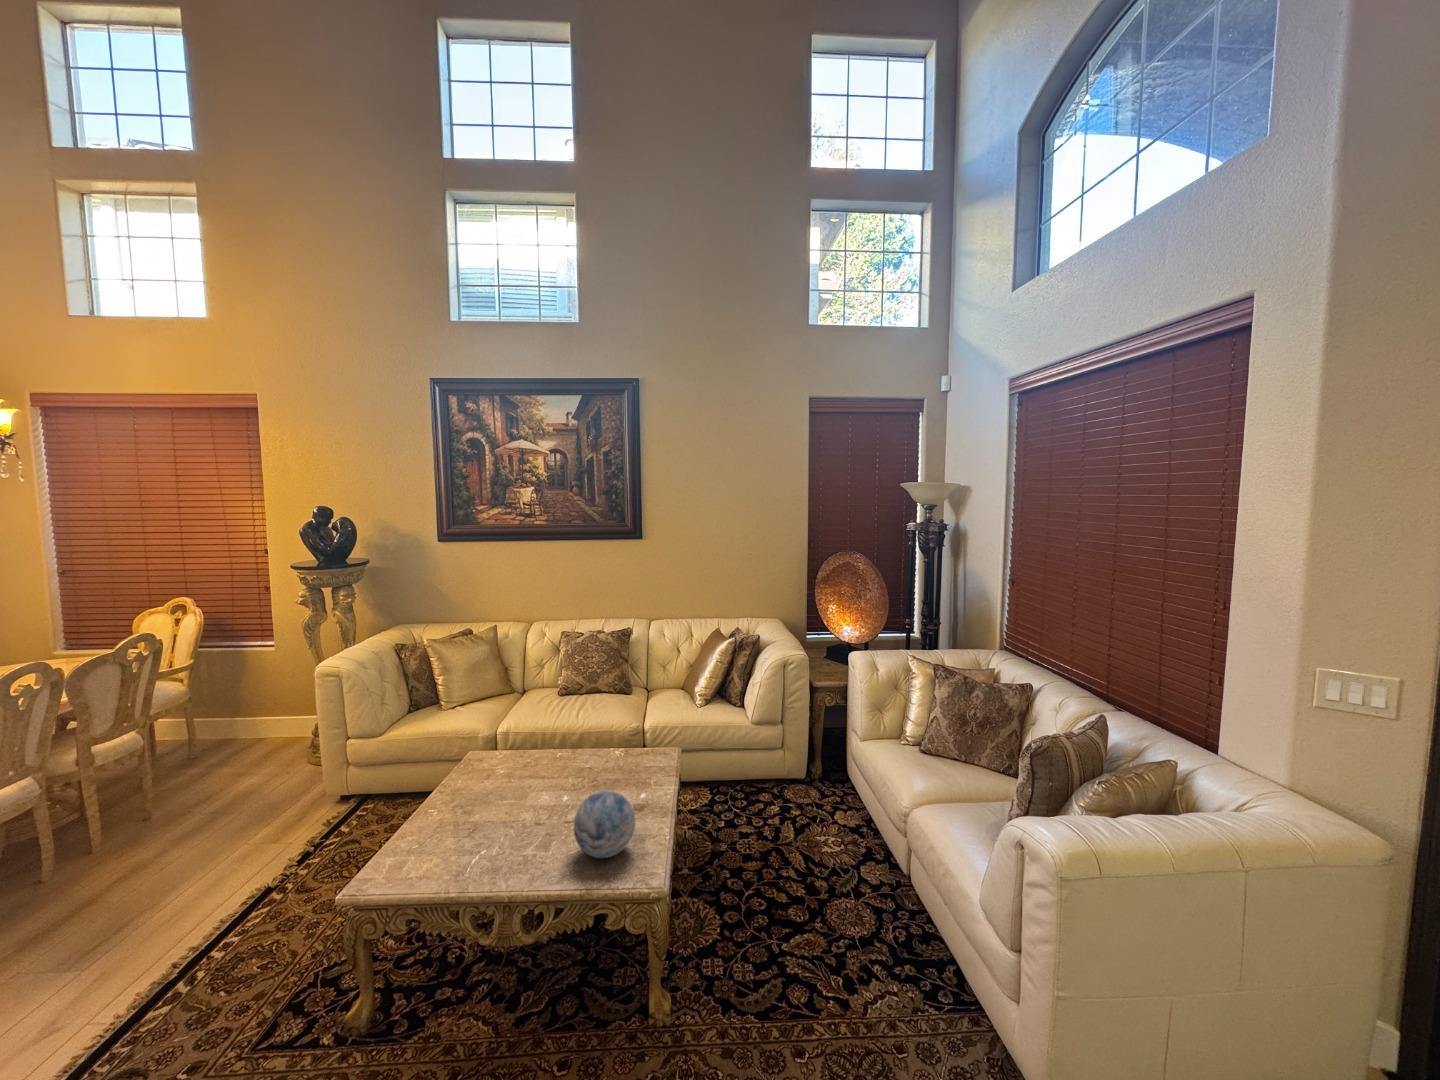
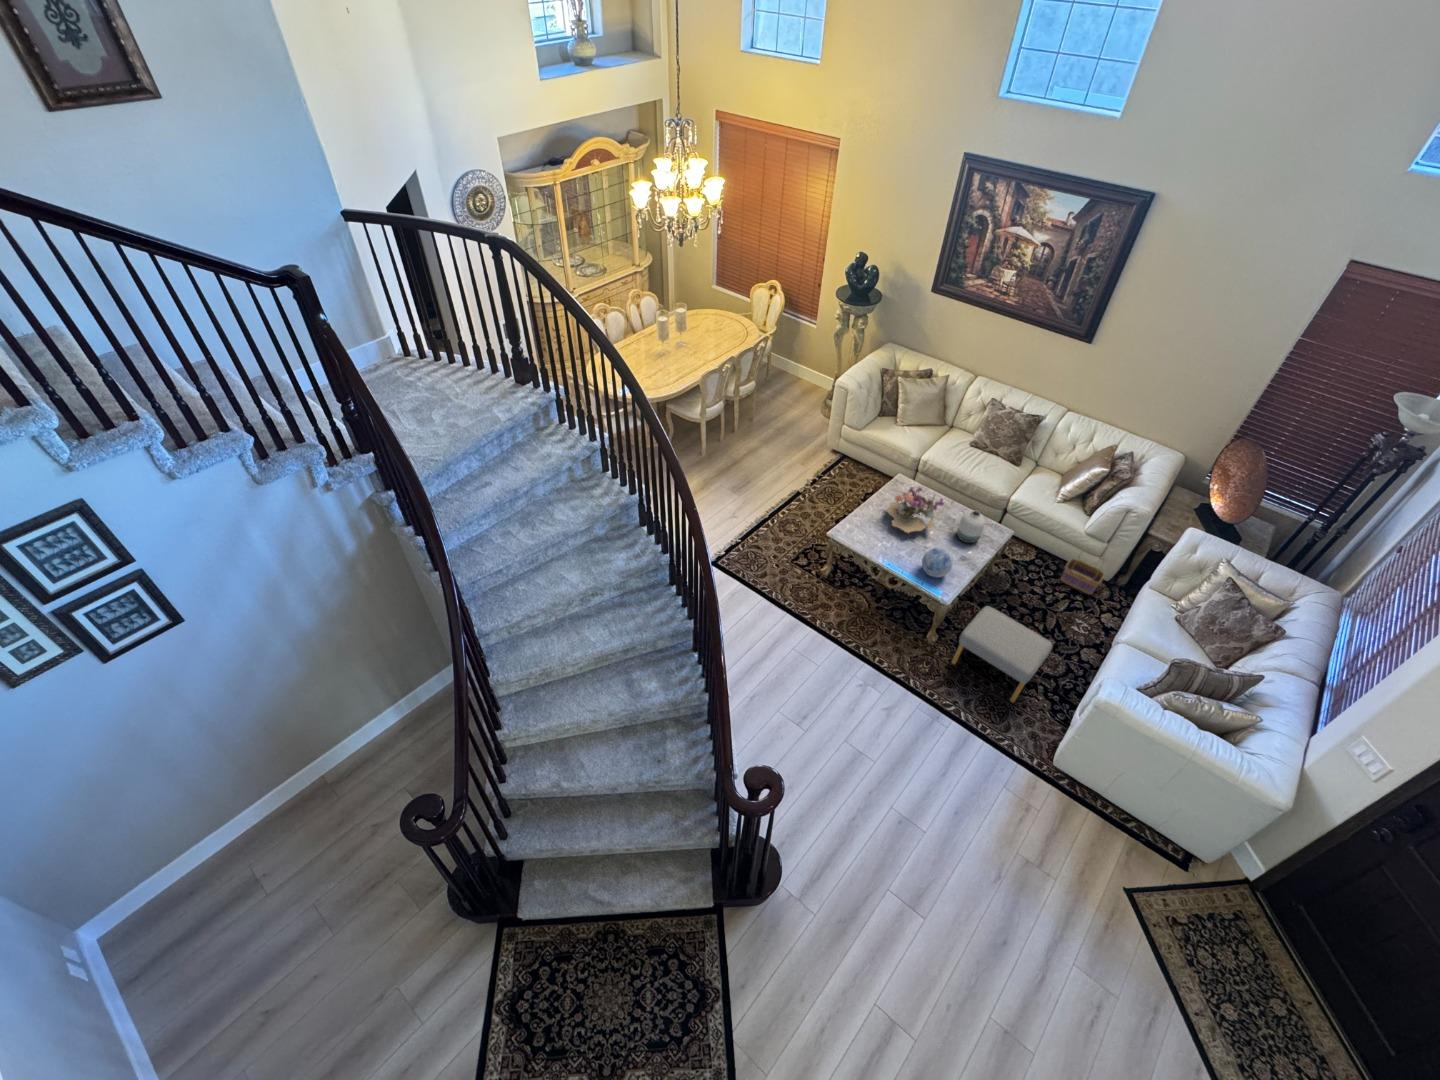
flower arrangement: none [463,719,567,813] -> present [887,487,944,533]
vase: none [602,722,644,786] -> present [957,511,985,543]
basket: none [753,738,805,805] -> present [1061,553,1105,595]
footstool: none [717,861,882,1040] -> present [952,606,1052,702]

